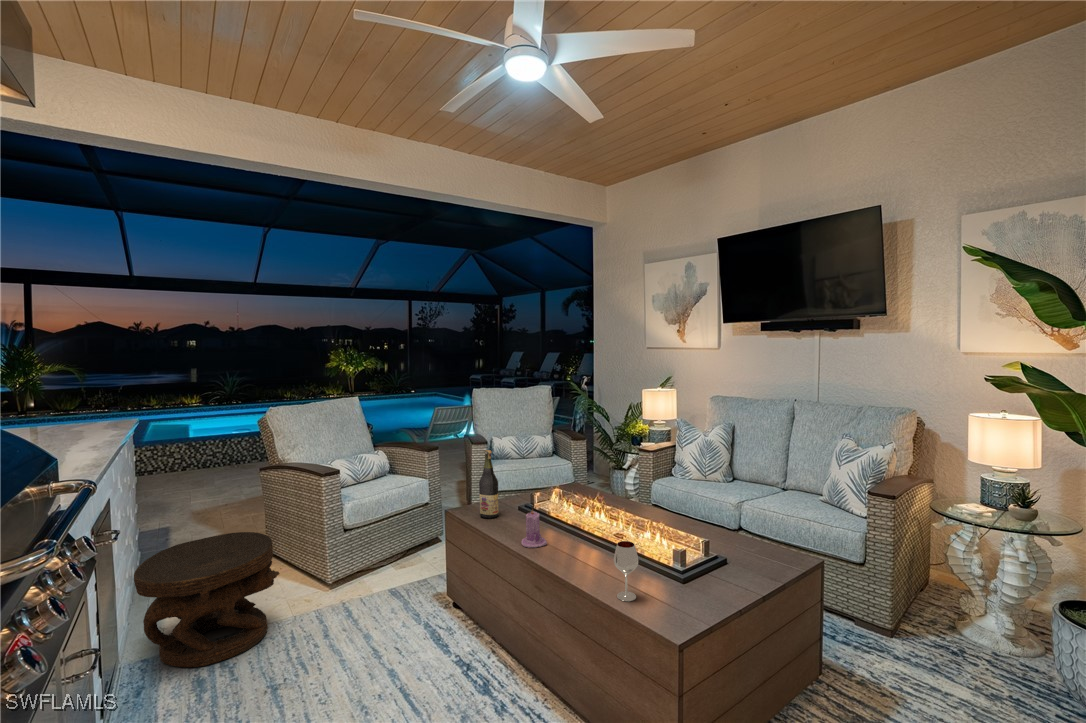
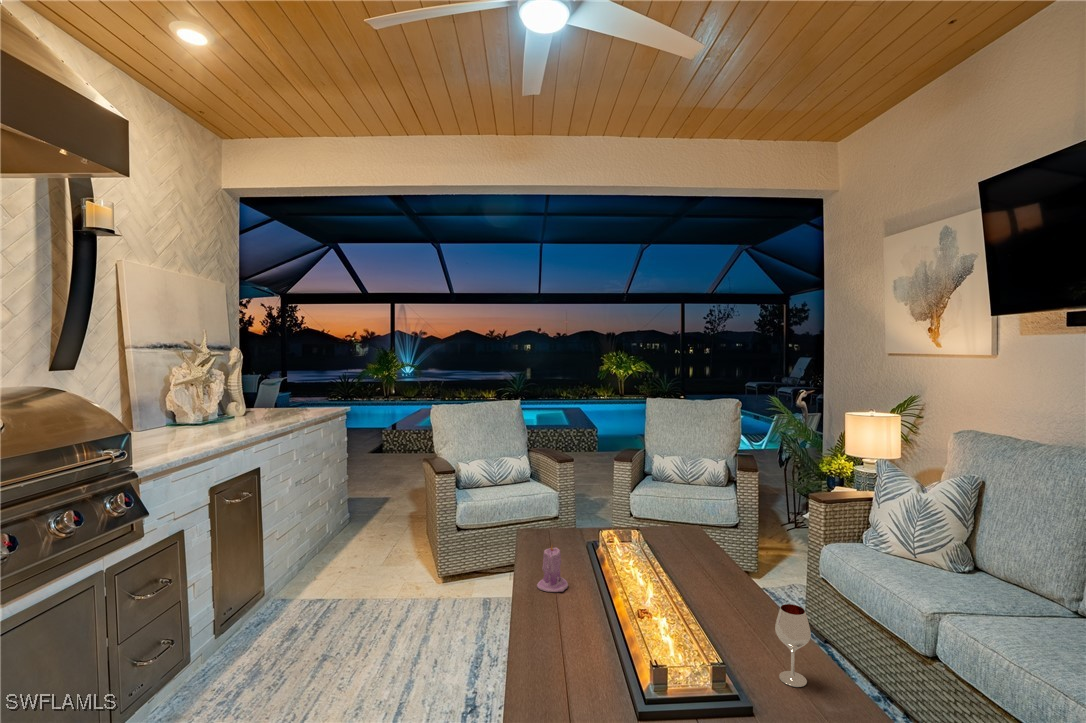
wine bottle: present [479,450,499,518] -> none [543,467,565,546]
side table: present [134,532,279,667] -> none [267,511,382,621]
wineglass: present [614,541,638,601] -> present [775,604,811,687]

